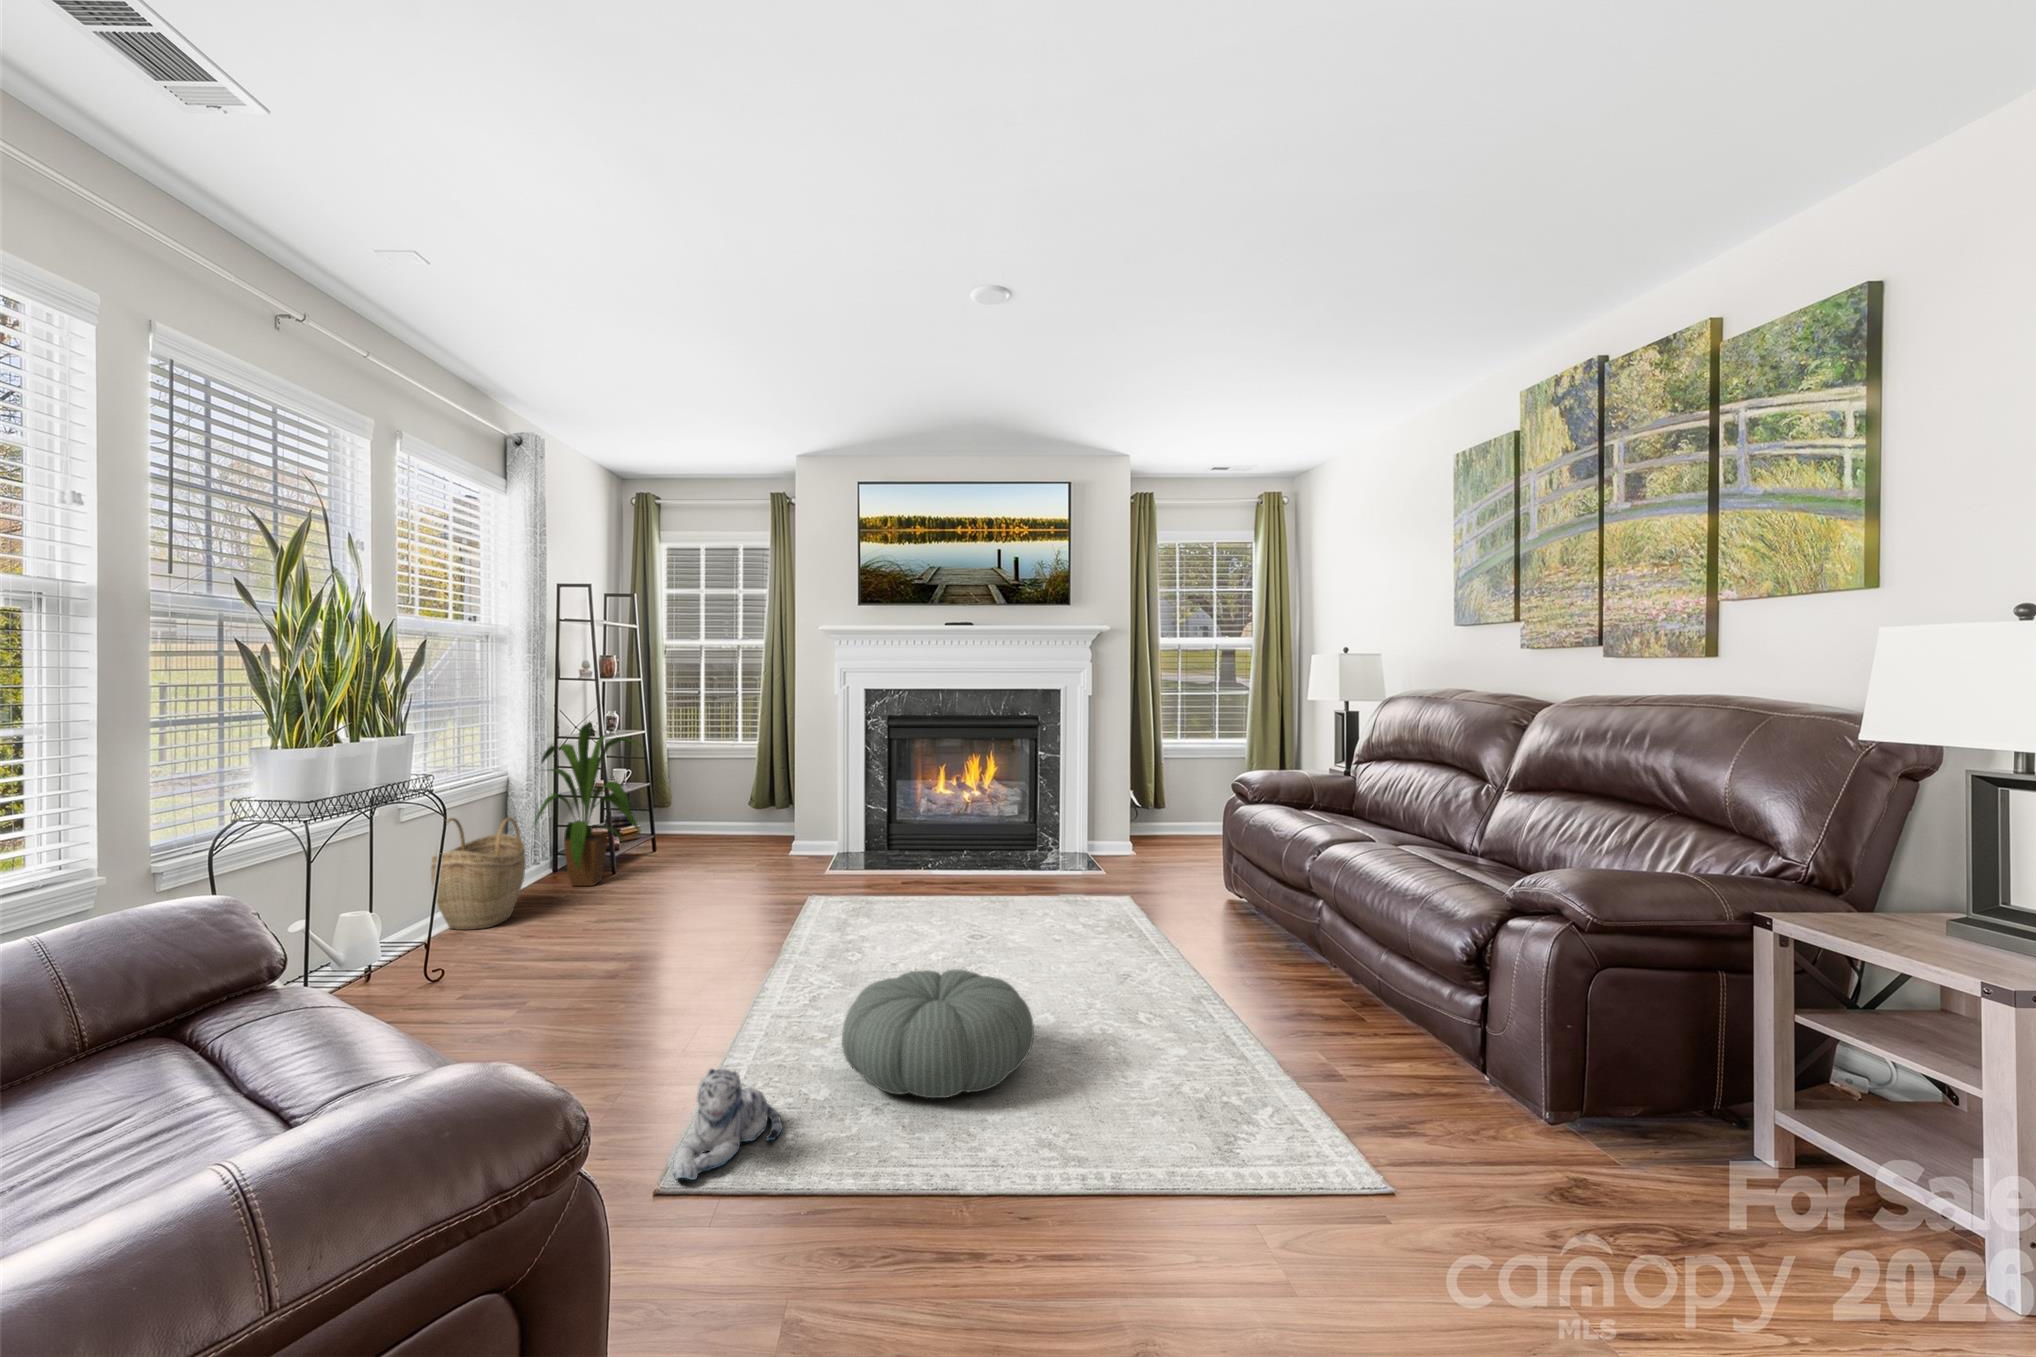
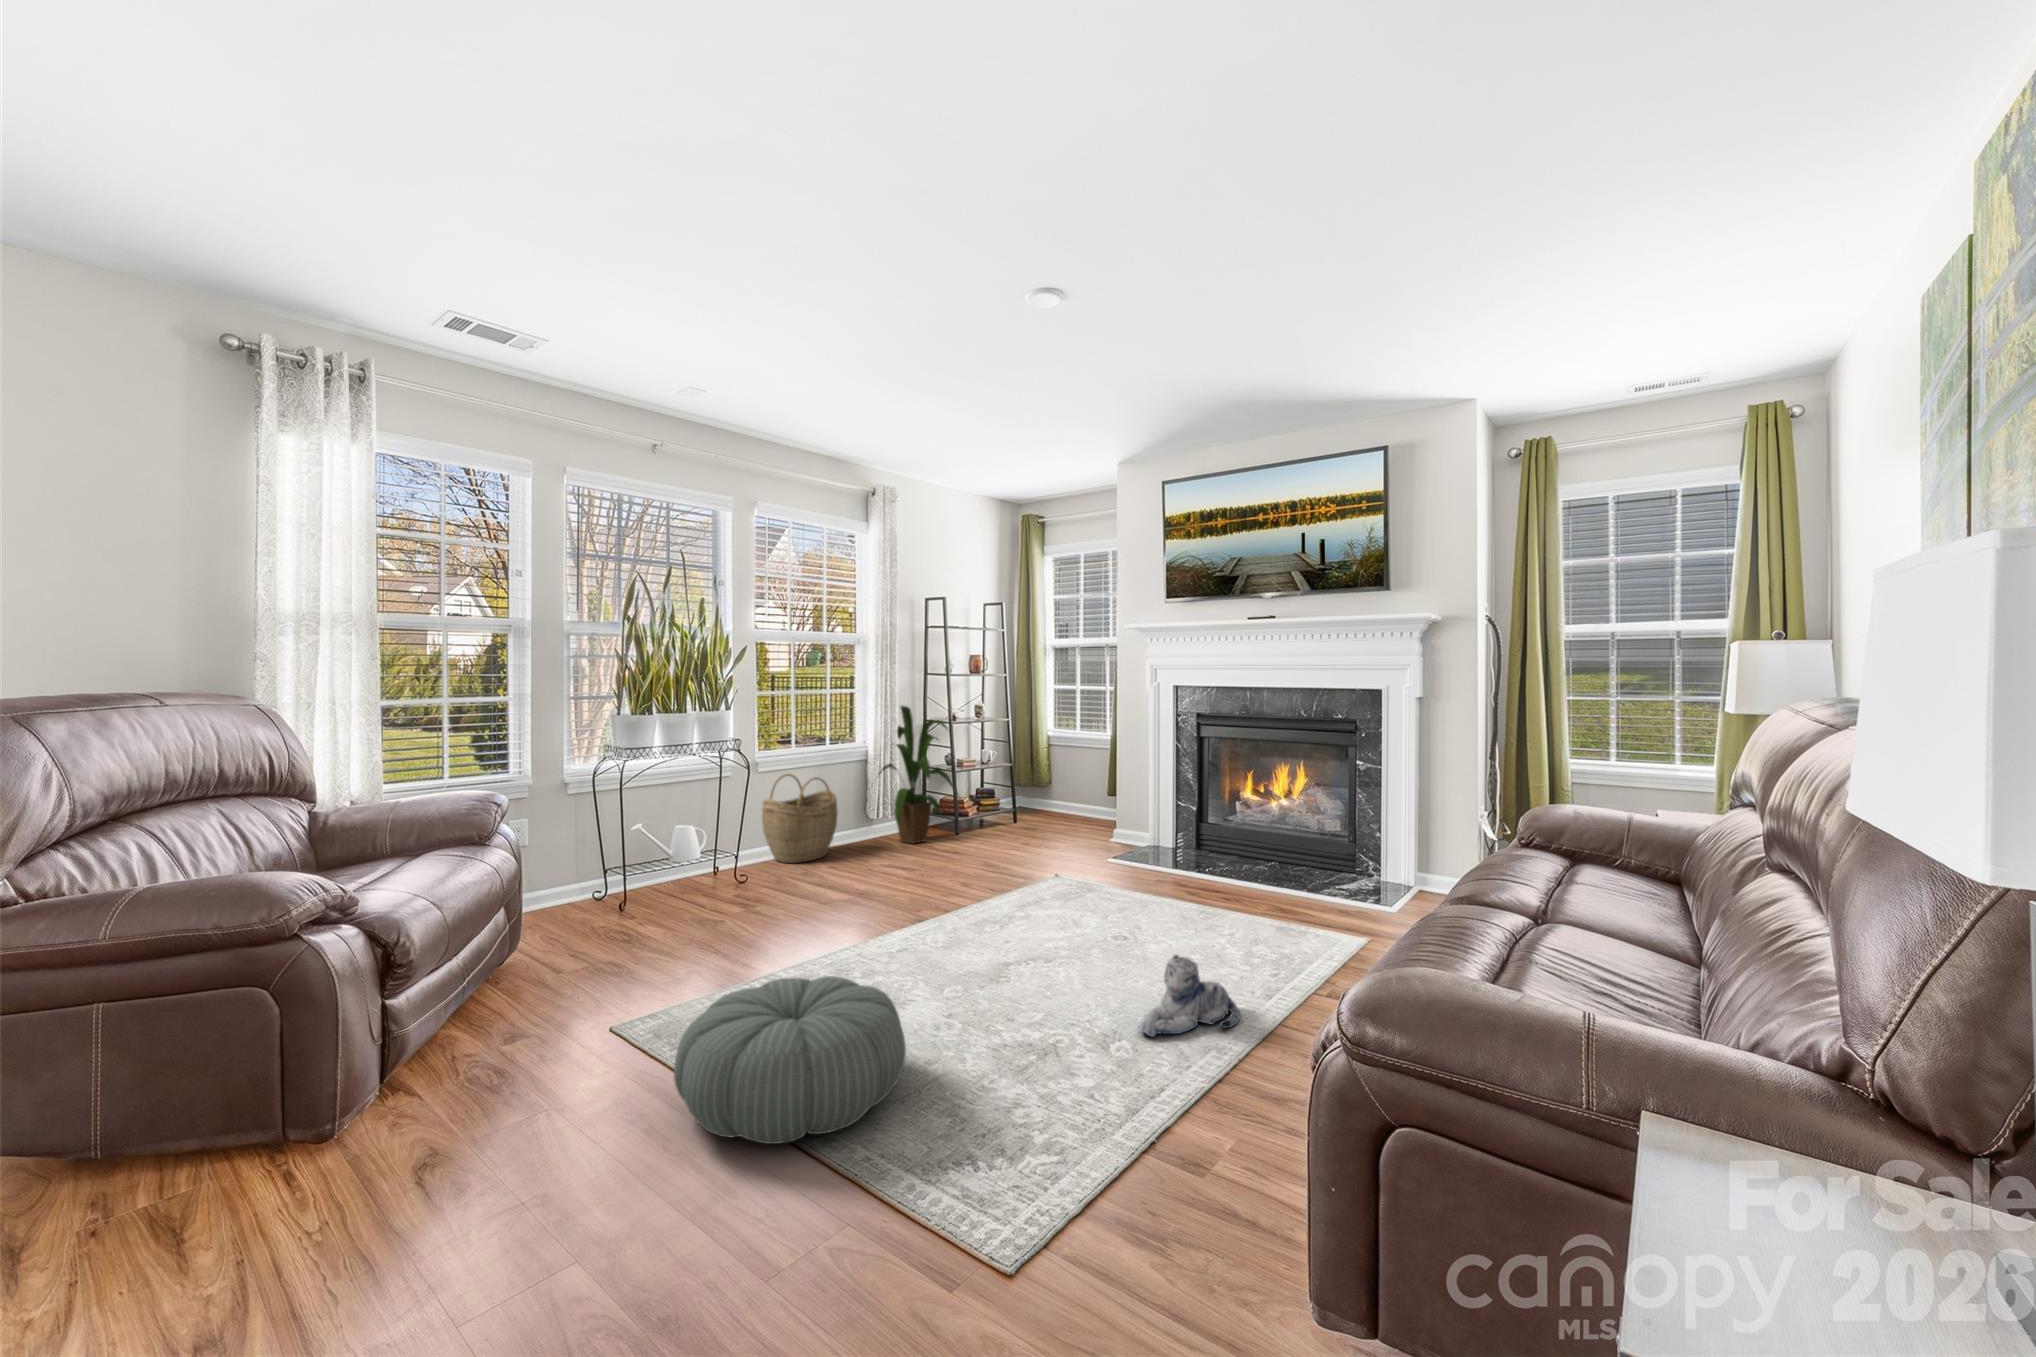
plush toy: present [673,1069,782,1180] -> present [1139,955,1240,1037]

